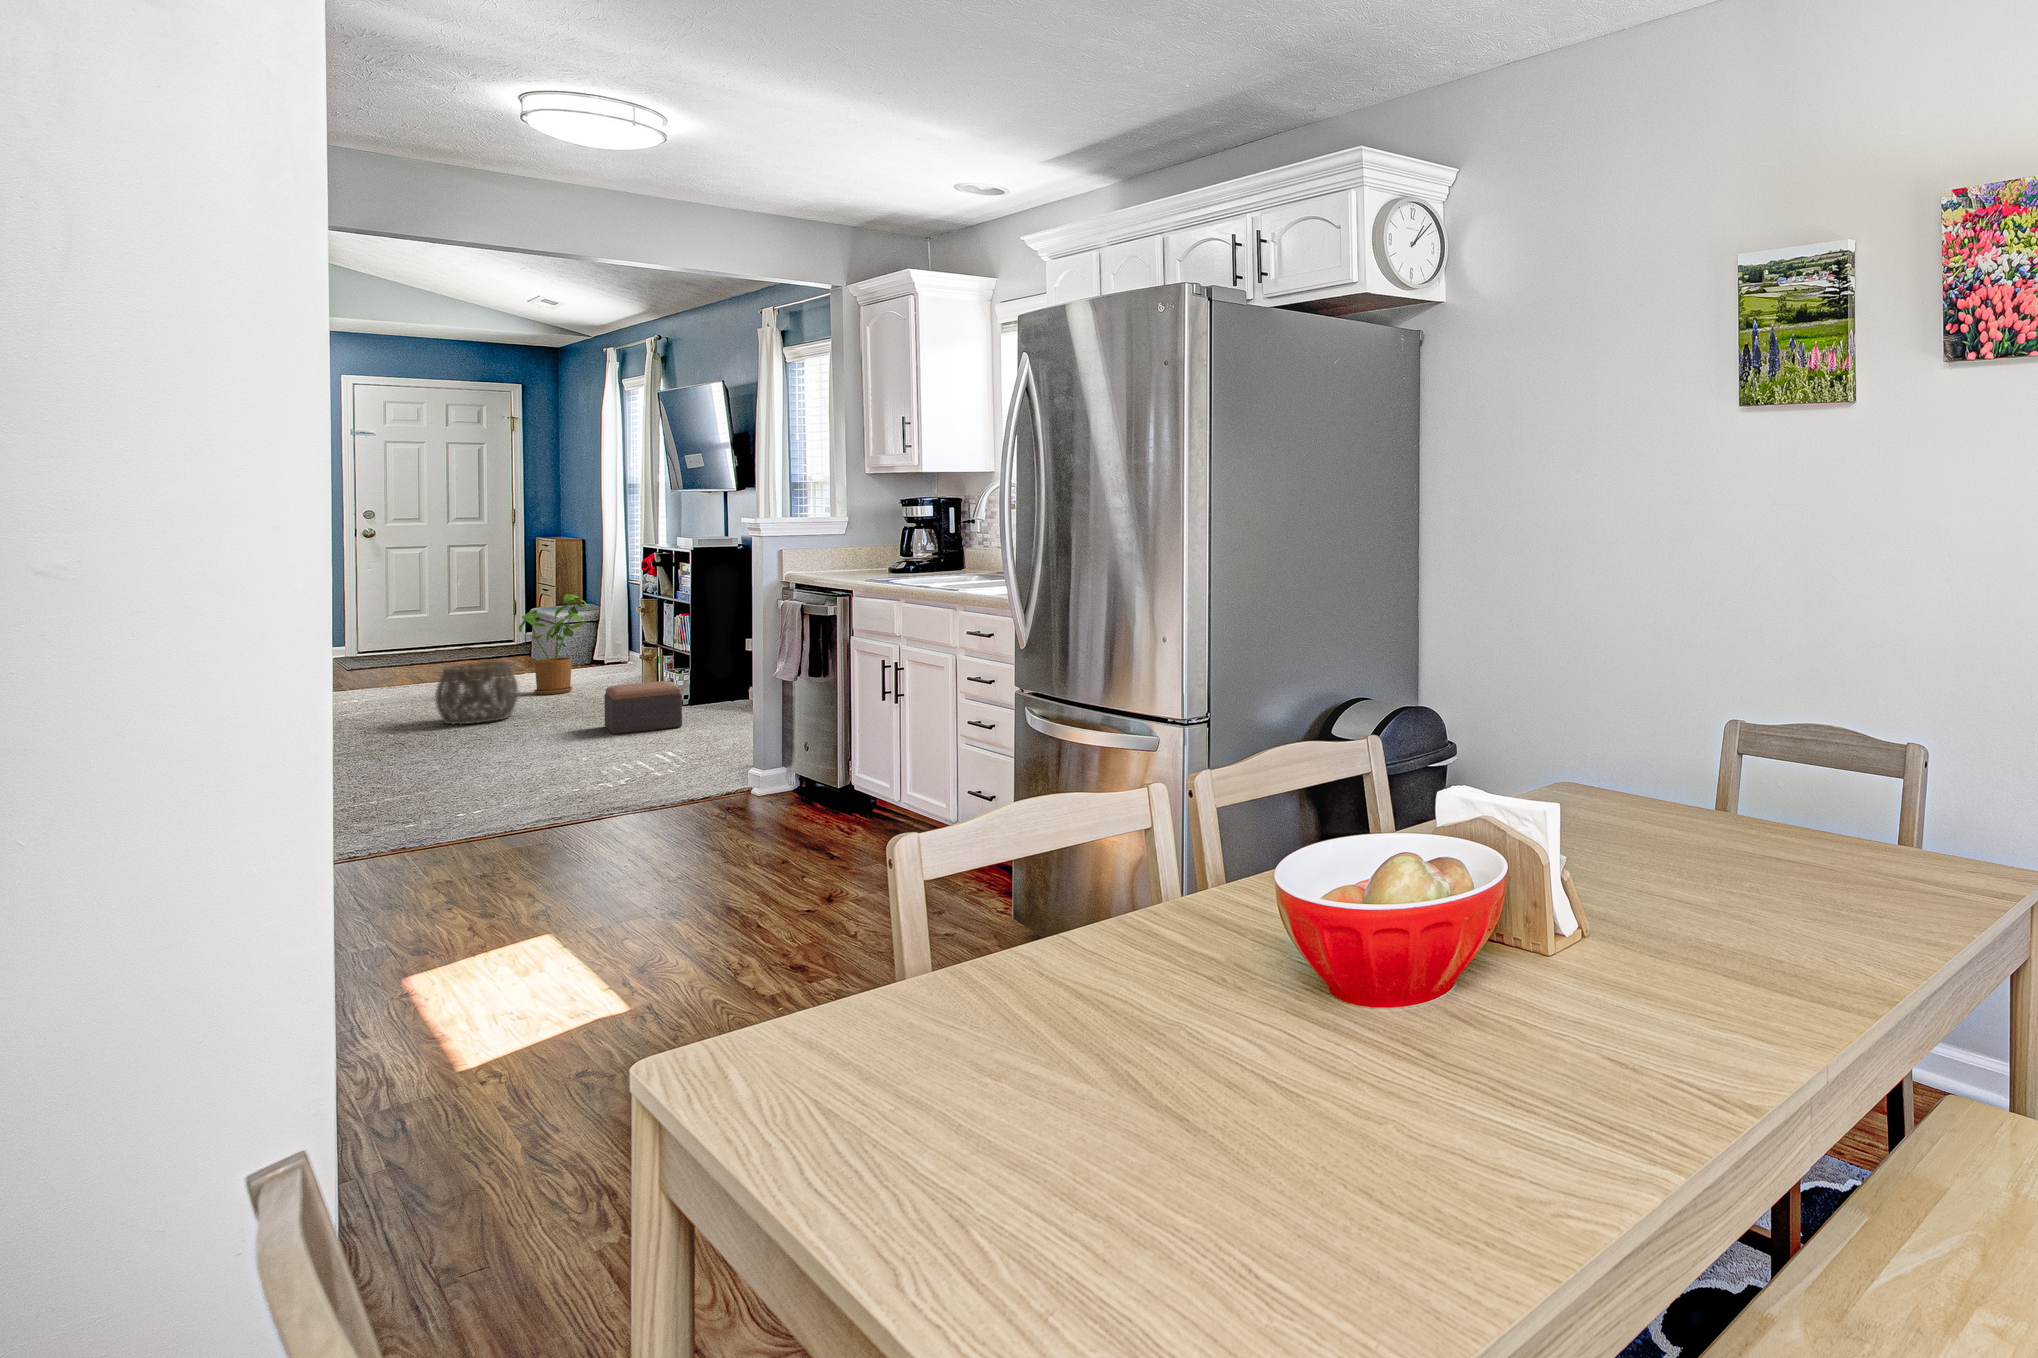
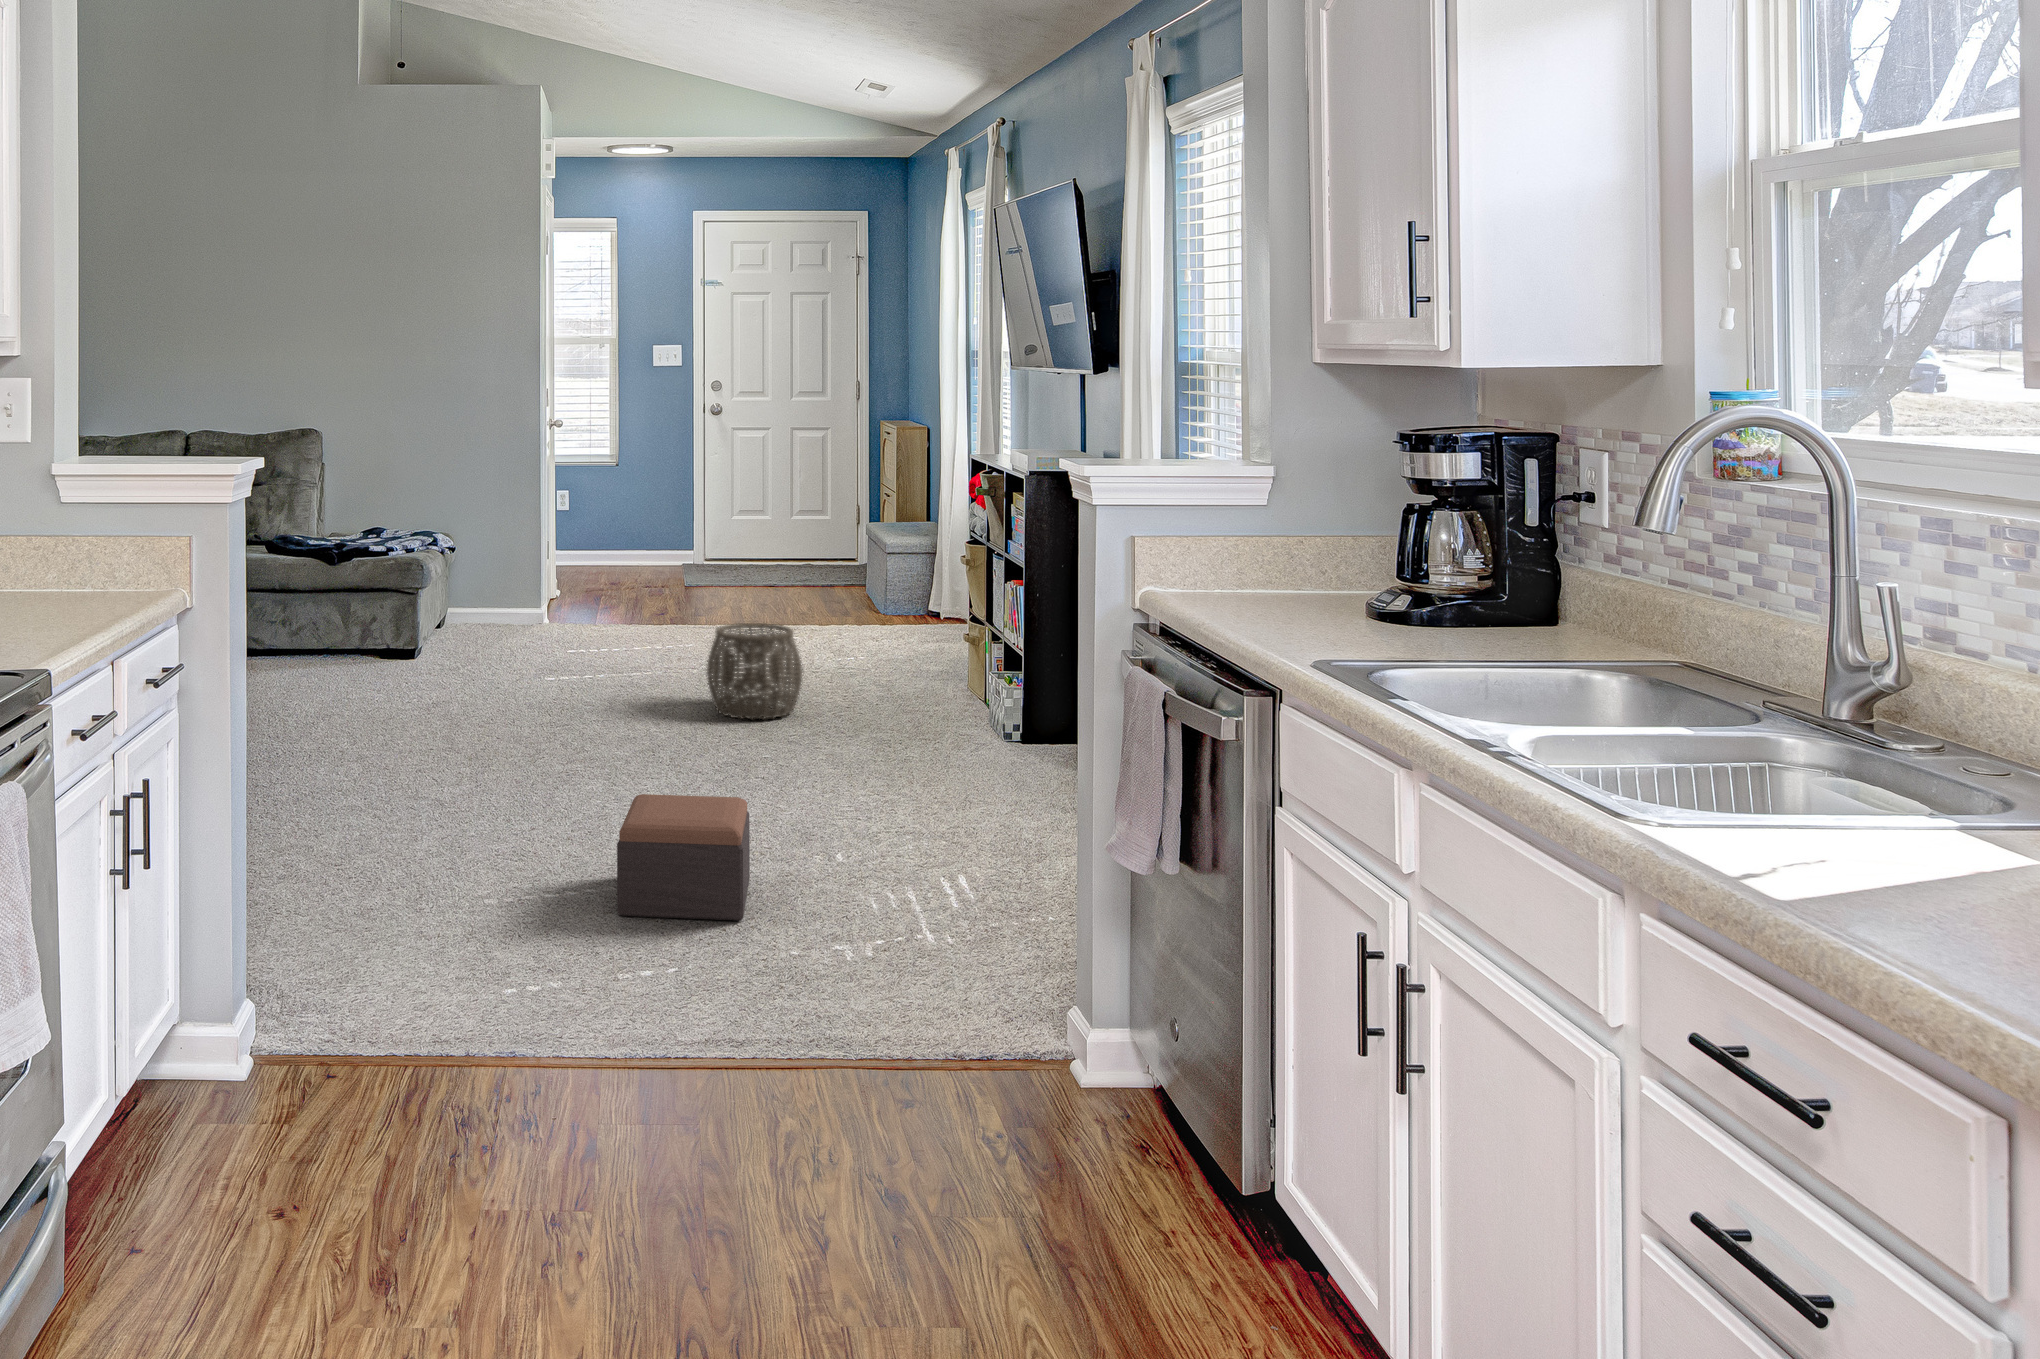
house plant: present [519,594,588,695] -> none [824,520,907,670]
footstool: present [604,681,682,734] -> present [617,794,750,921]

